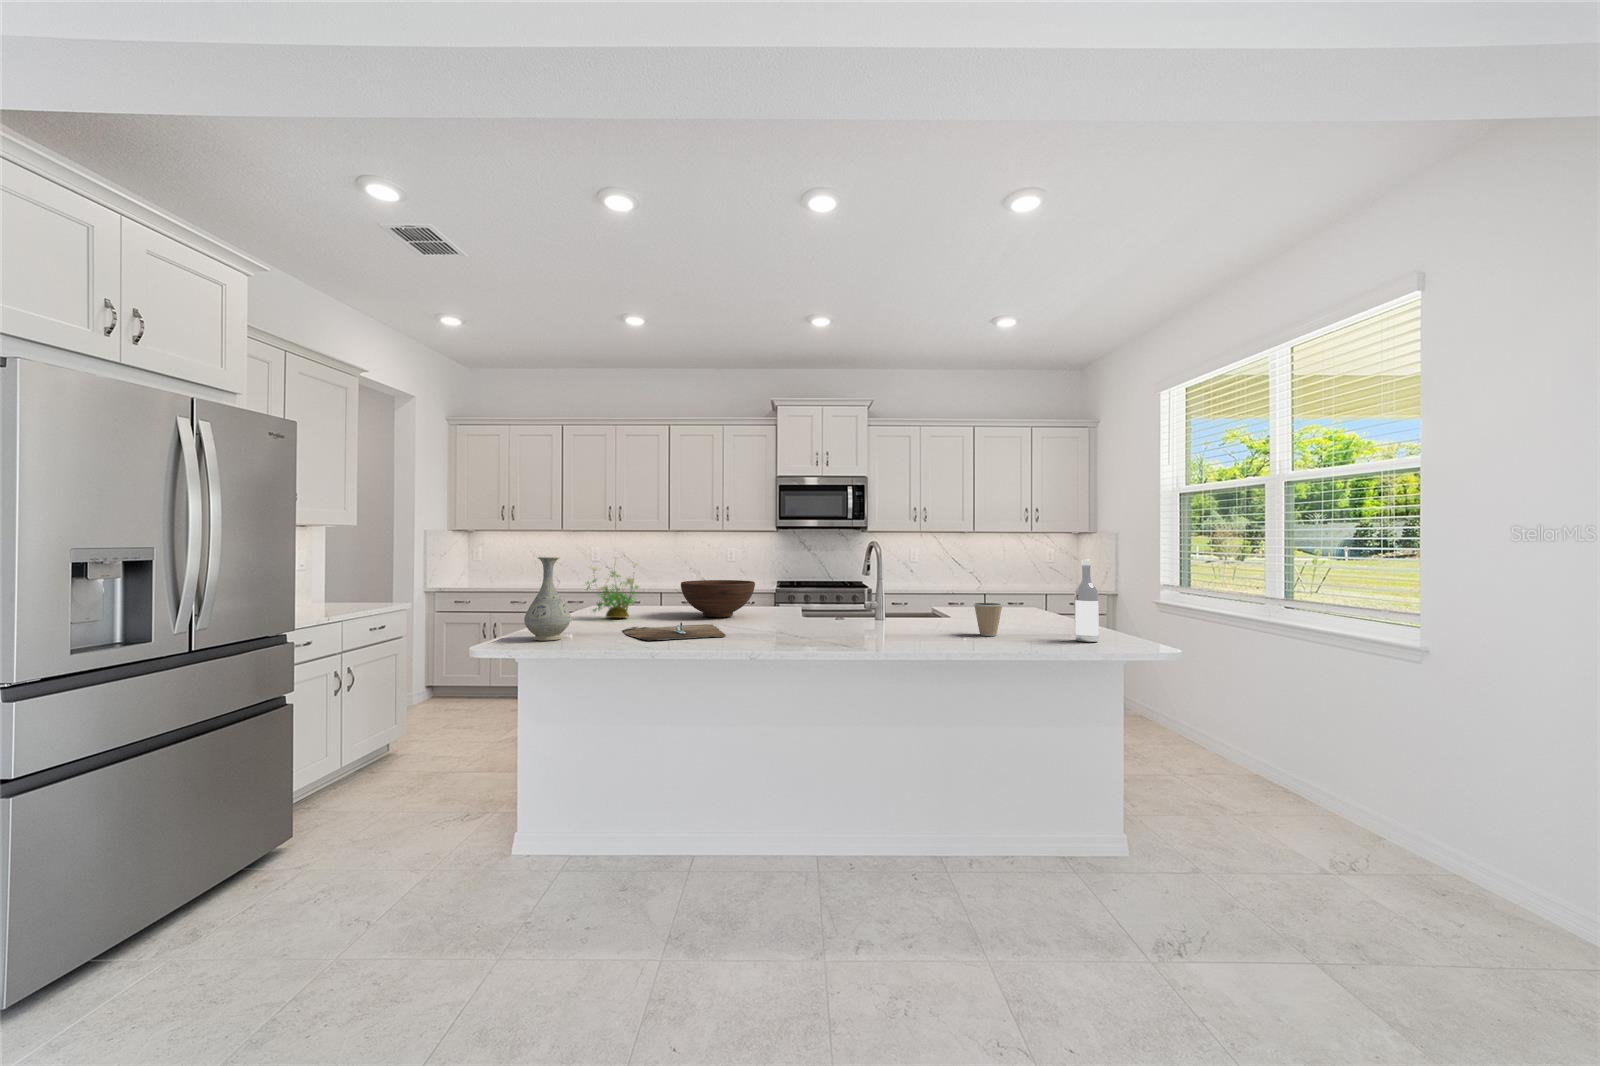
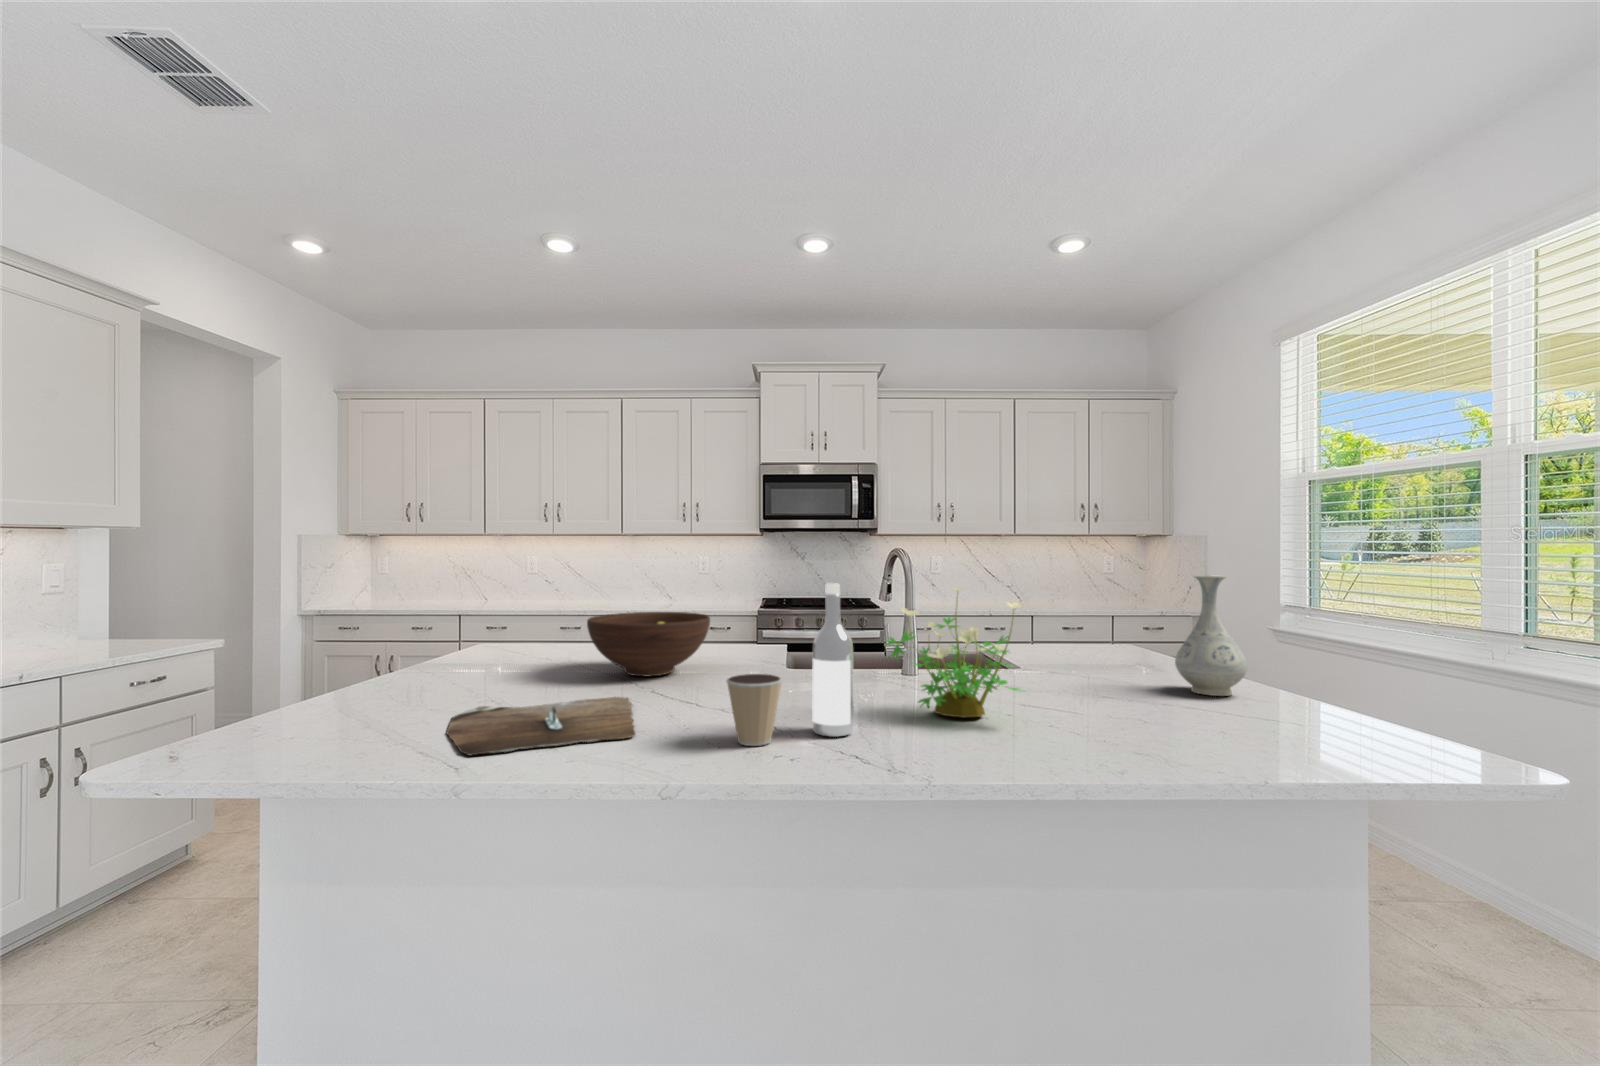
vase: present [524,557,571,641] -> present [1175,575,1247,696]
wine bottle: present [1074,559,1099,642] -> present [812,583,854,737]
potted plant: present [587,563,639,618] -> present [886,588,1022,717]
coffee cup: present [974,603,1002,636] -> present [727,674,782,746]

